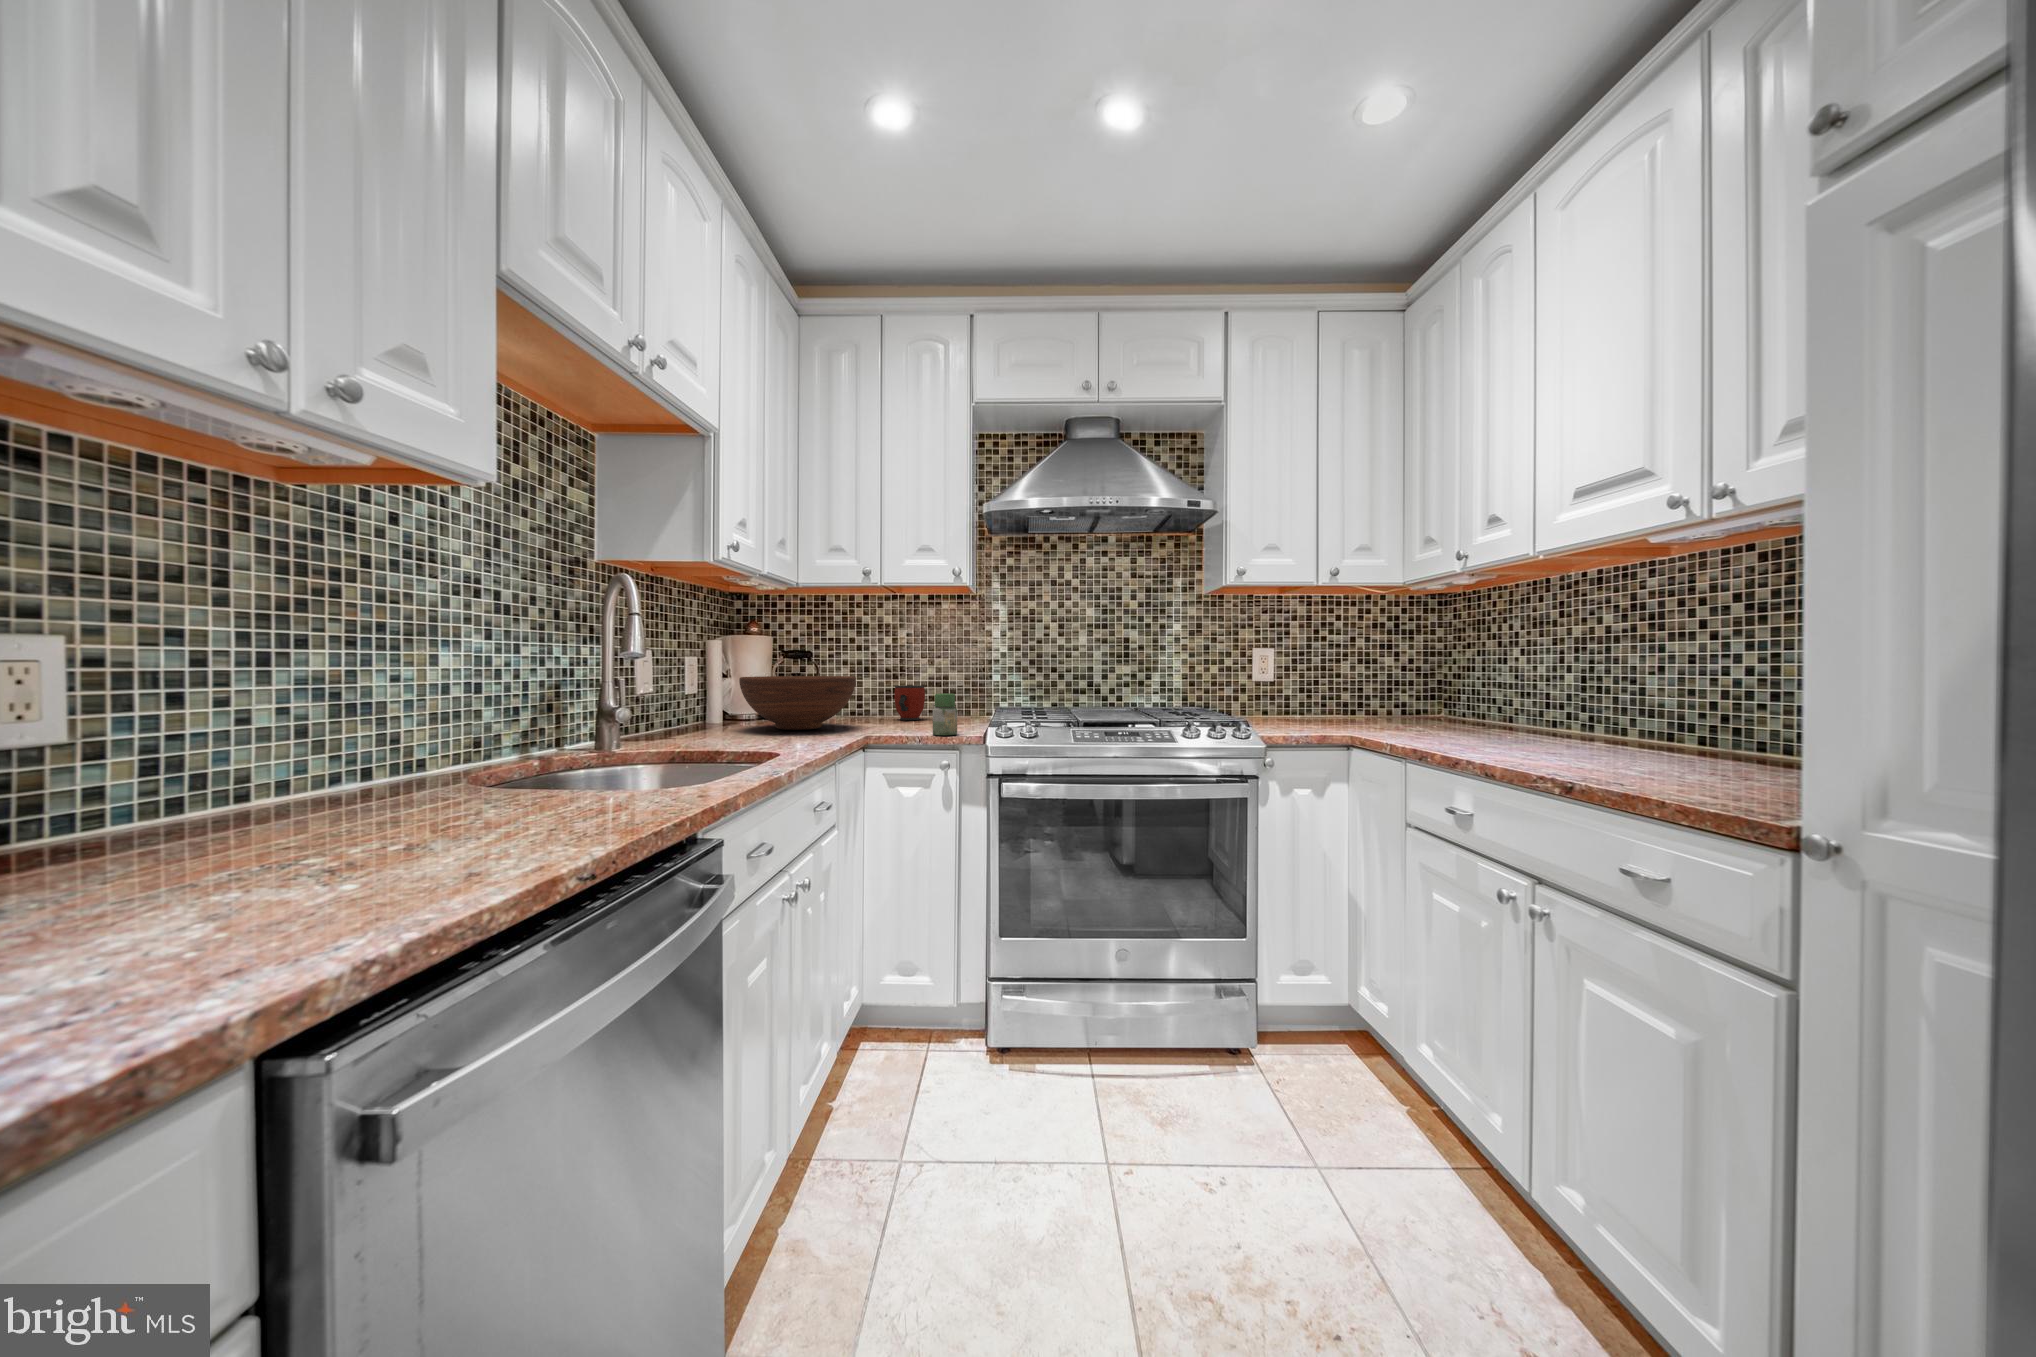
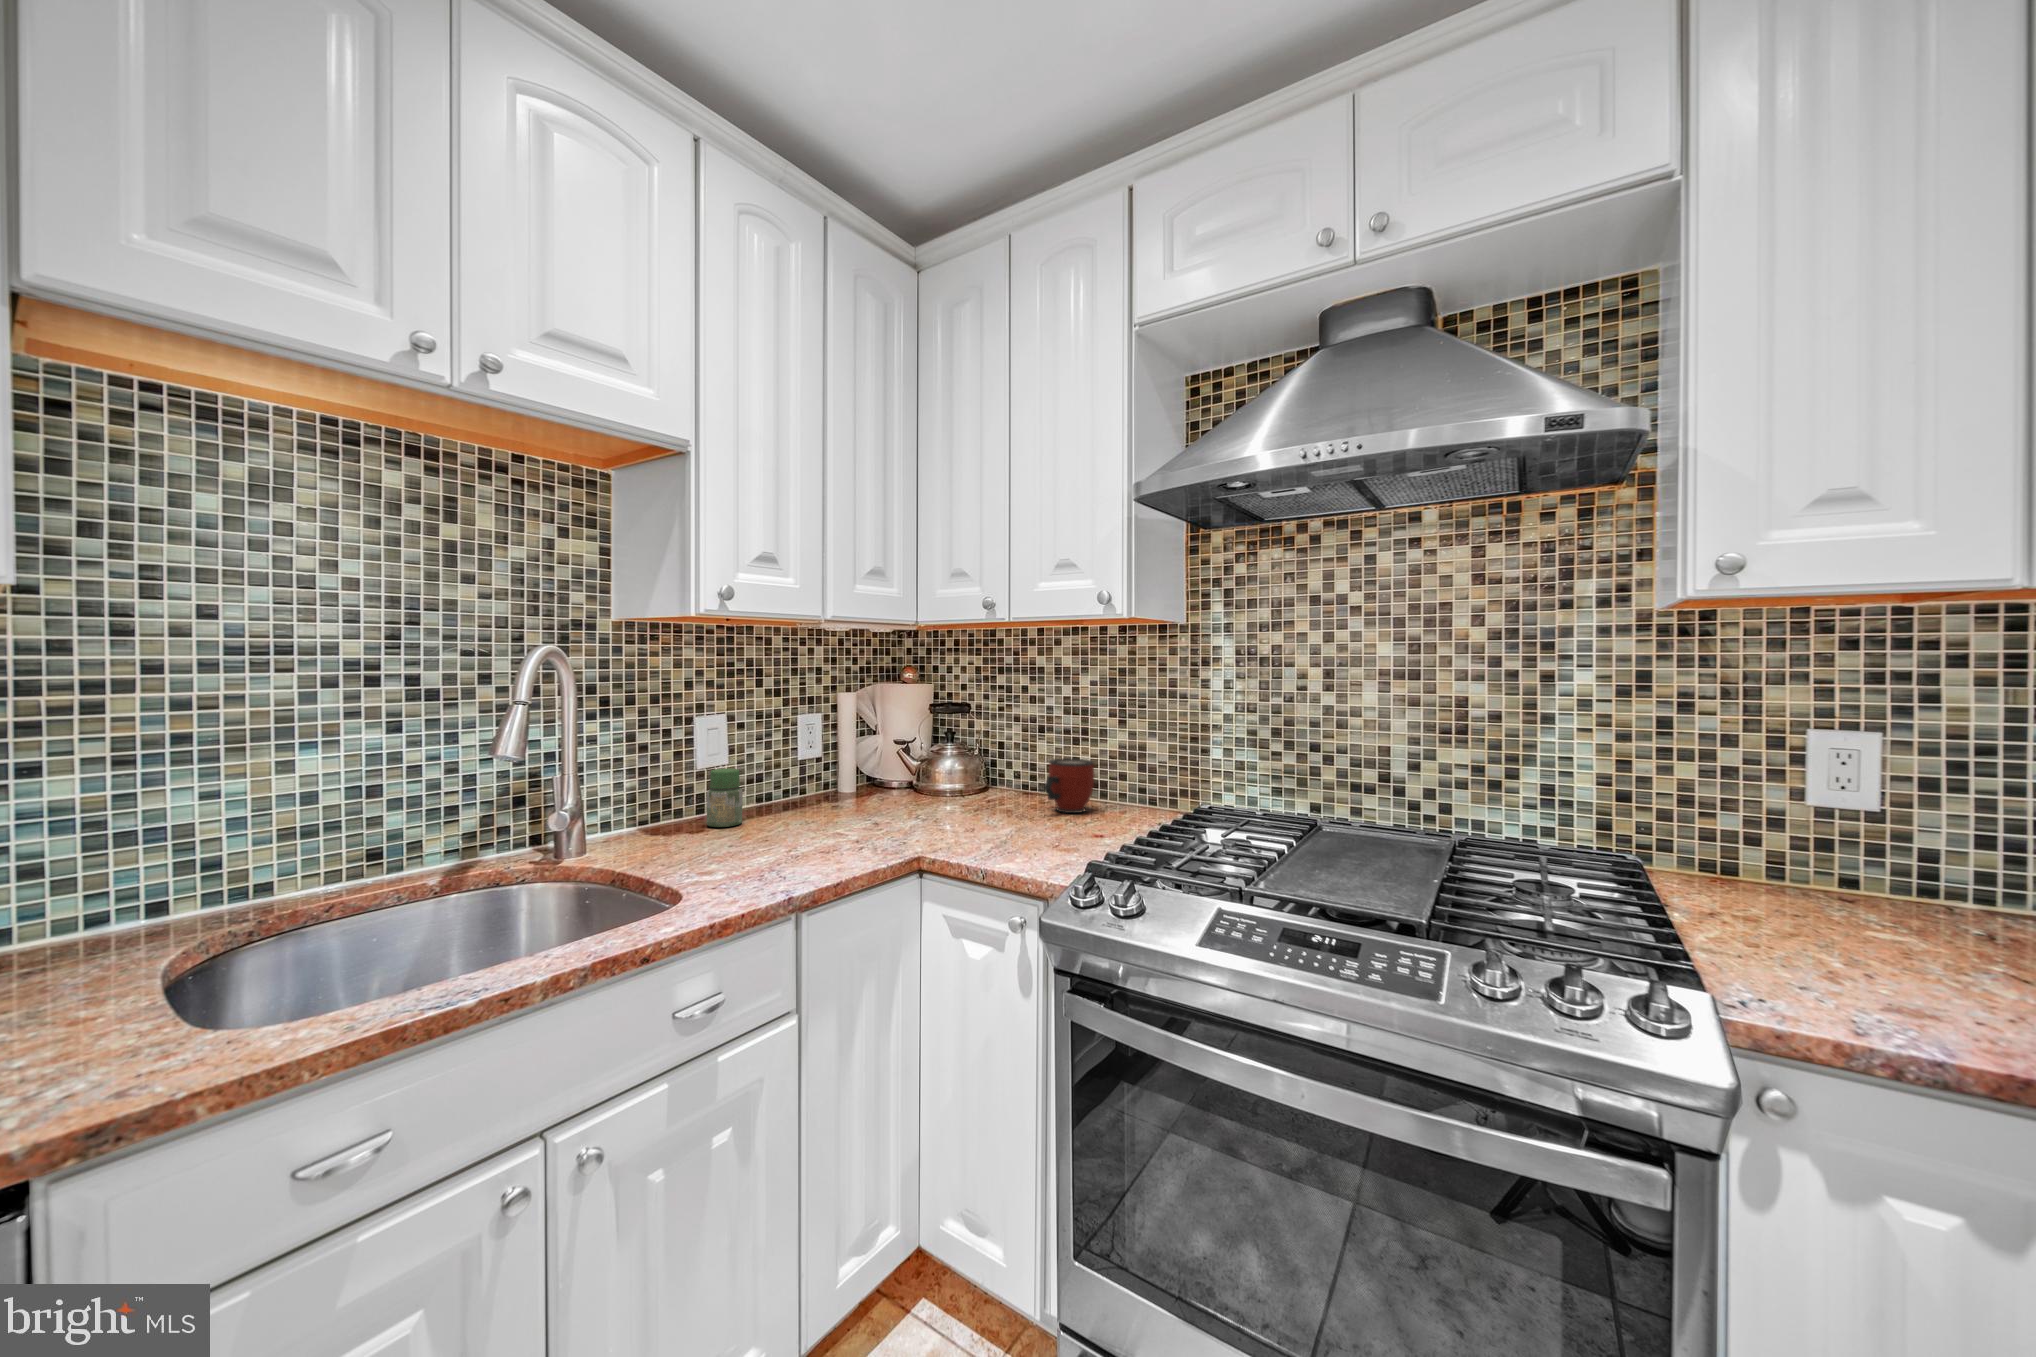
fruit bowl: present [739,676,856,730] -> none [804,742,960,824]
jar: present [933,694,957,735] -> present [707,768,742,827]

